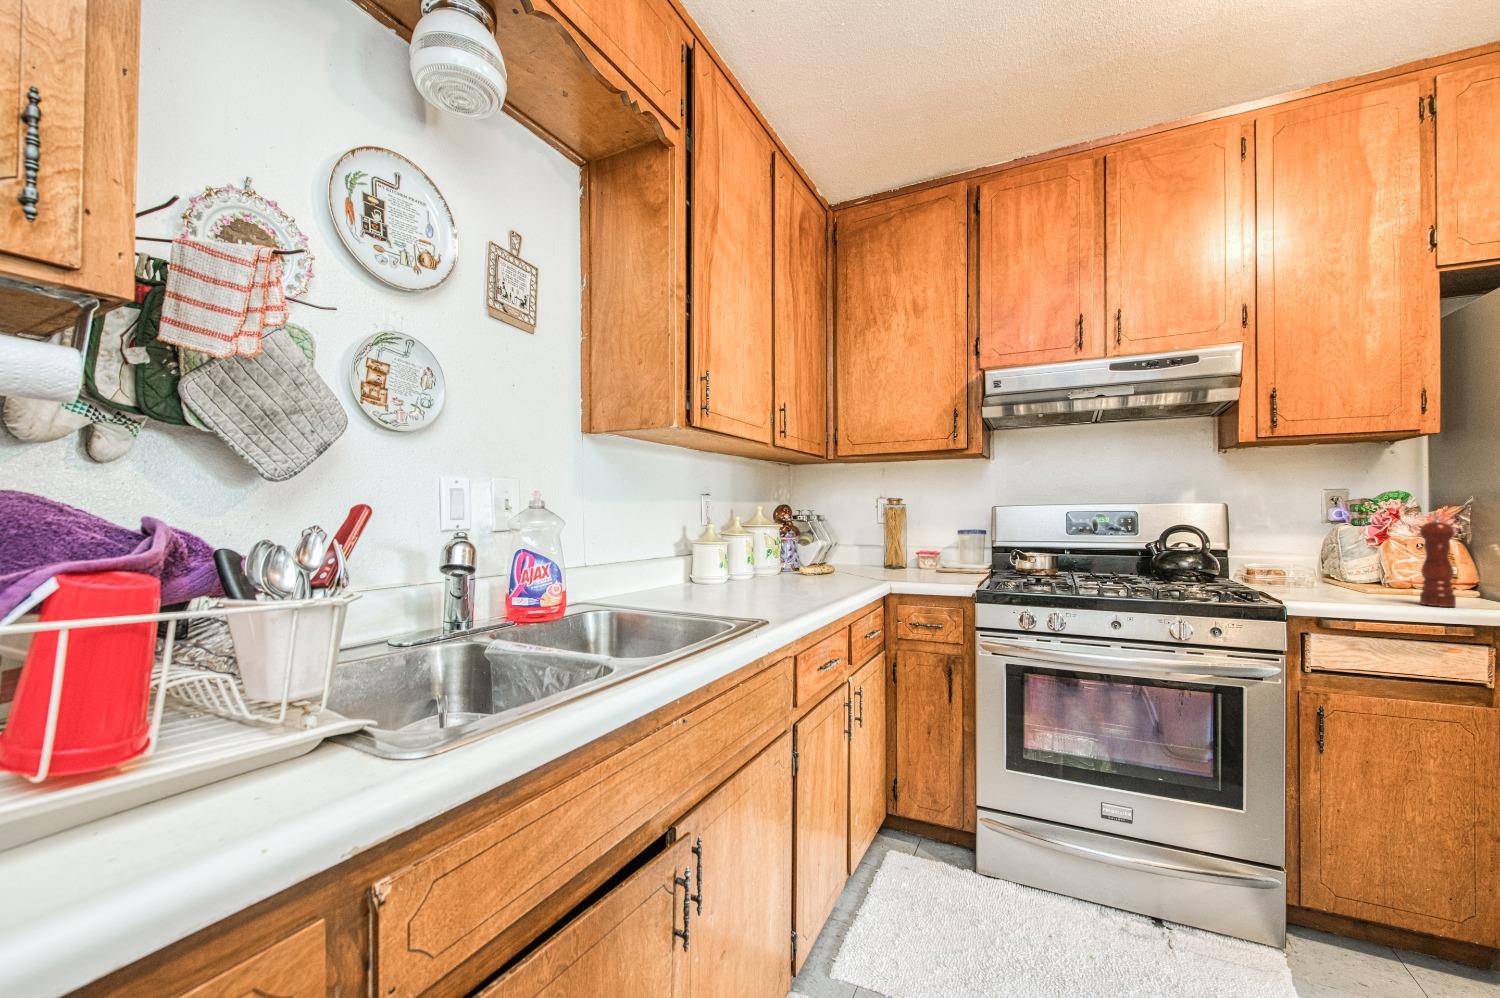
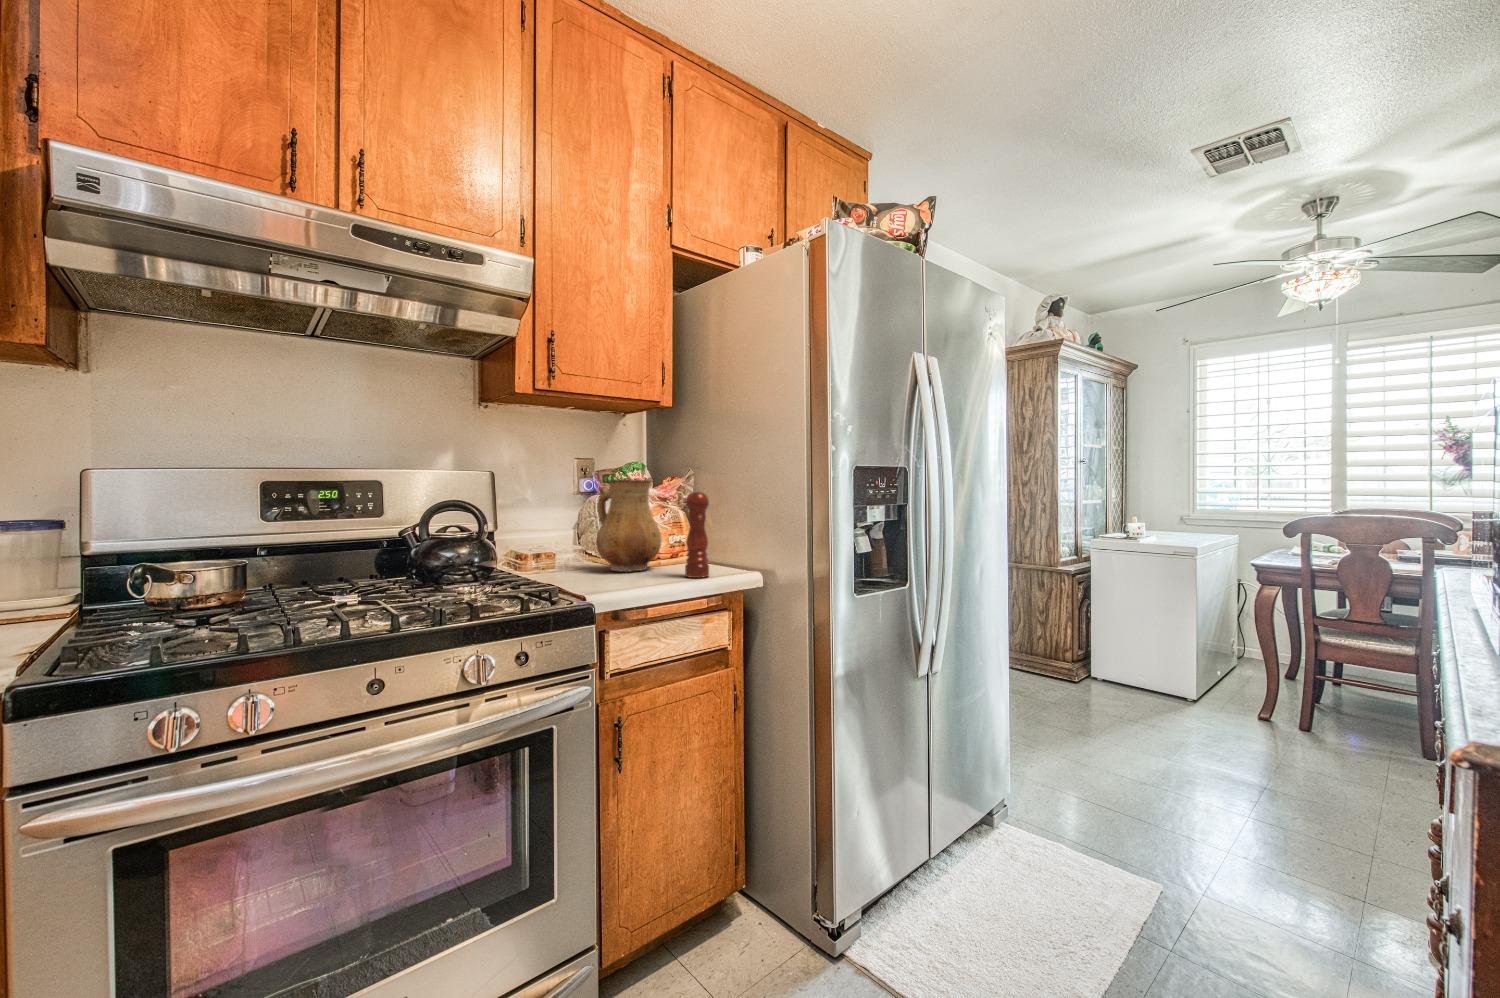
ceramic pitcher: none [1324,508,1408,595] -> present [596,479,661,572]

